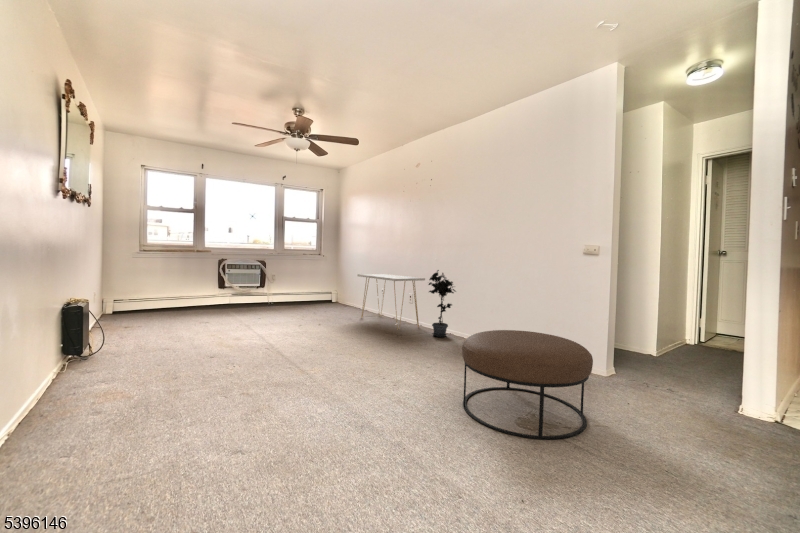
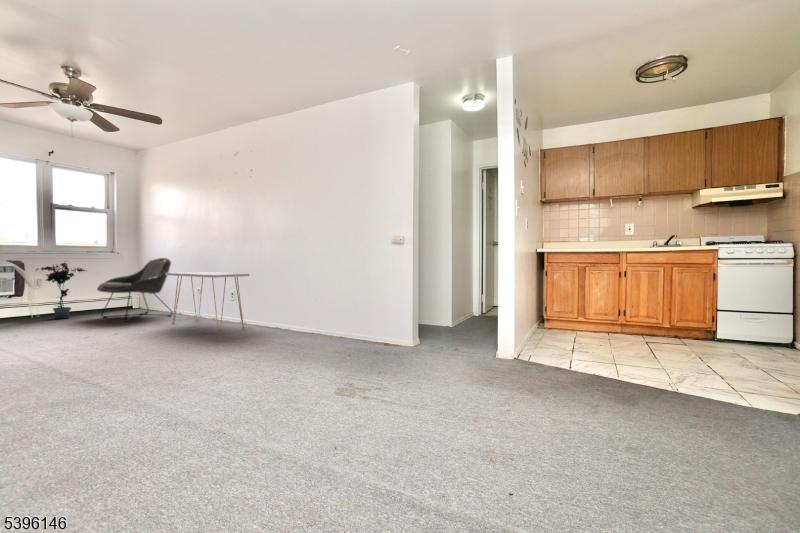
lounge chair: none [309,260,361,313] -> present [97,258,173,322]
potted plant: present [429,270,456,337] -> present [36,263,85,319]
ottoman: present [462,330,593,439] -> none [280,312,391,400]

